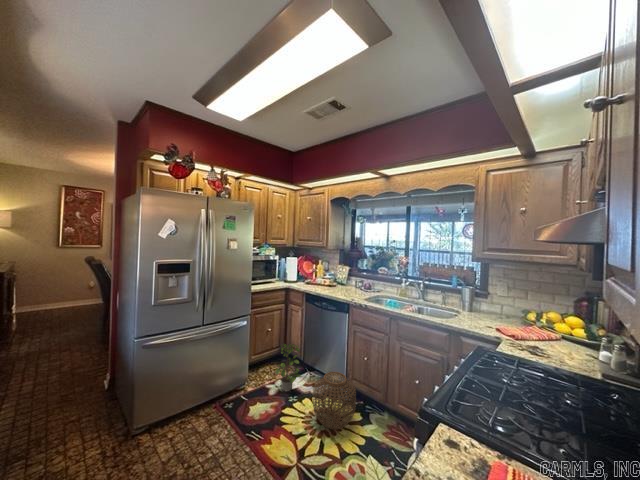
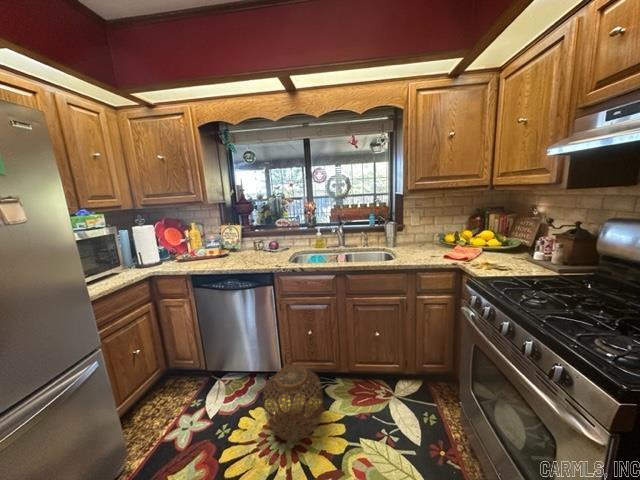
potted plant: present [276,344,302,391] -> none [176,355,229,428]

